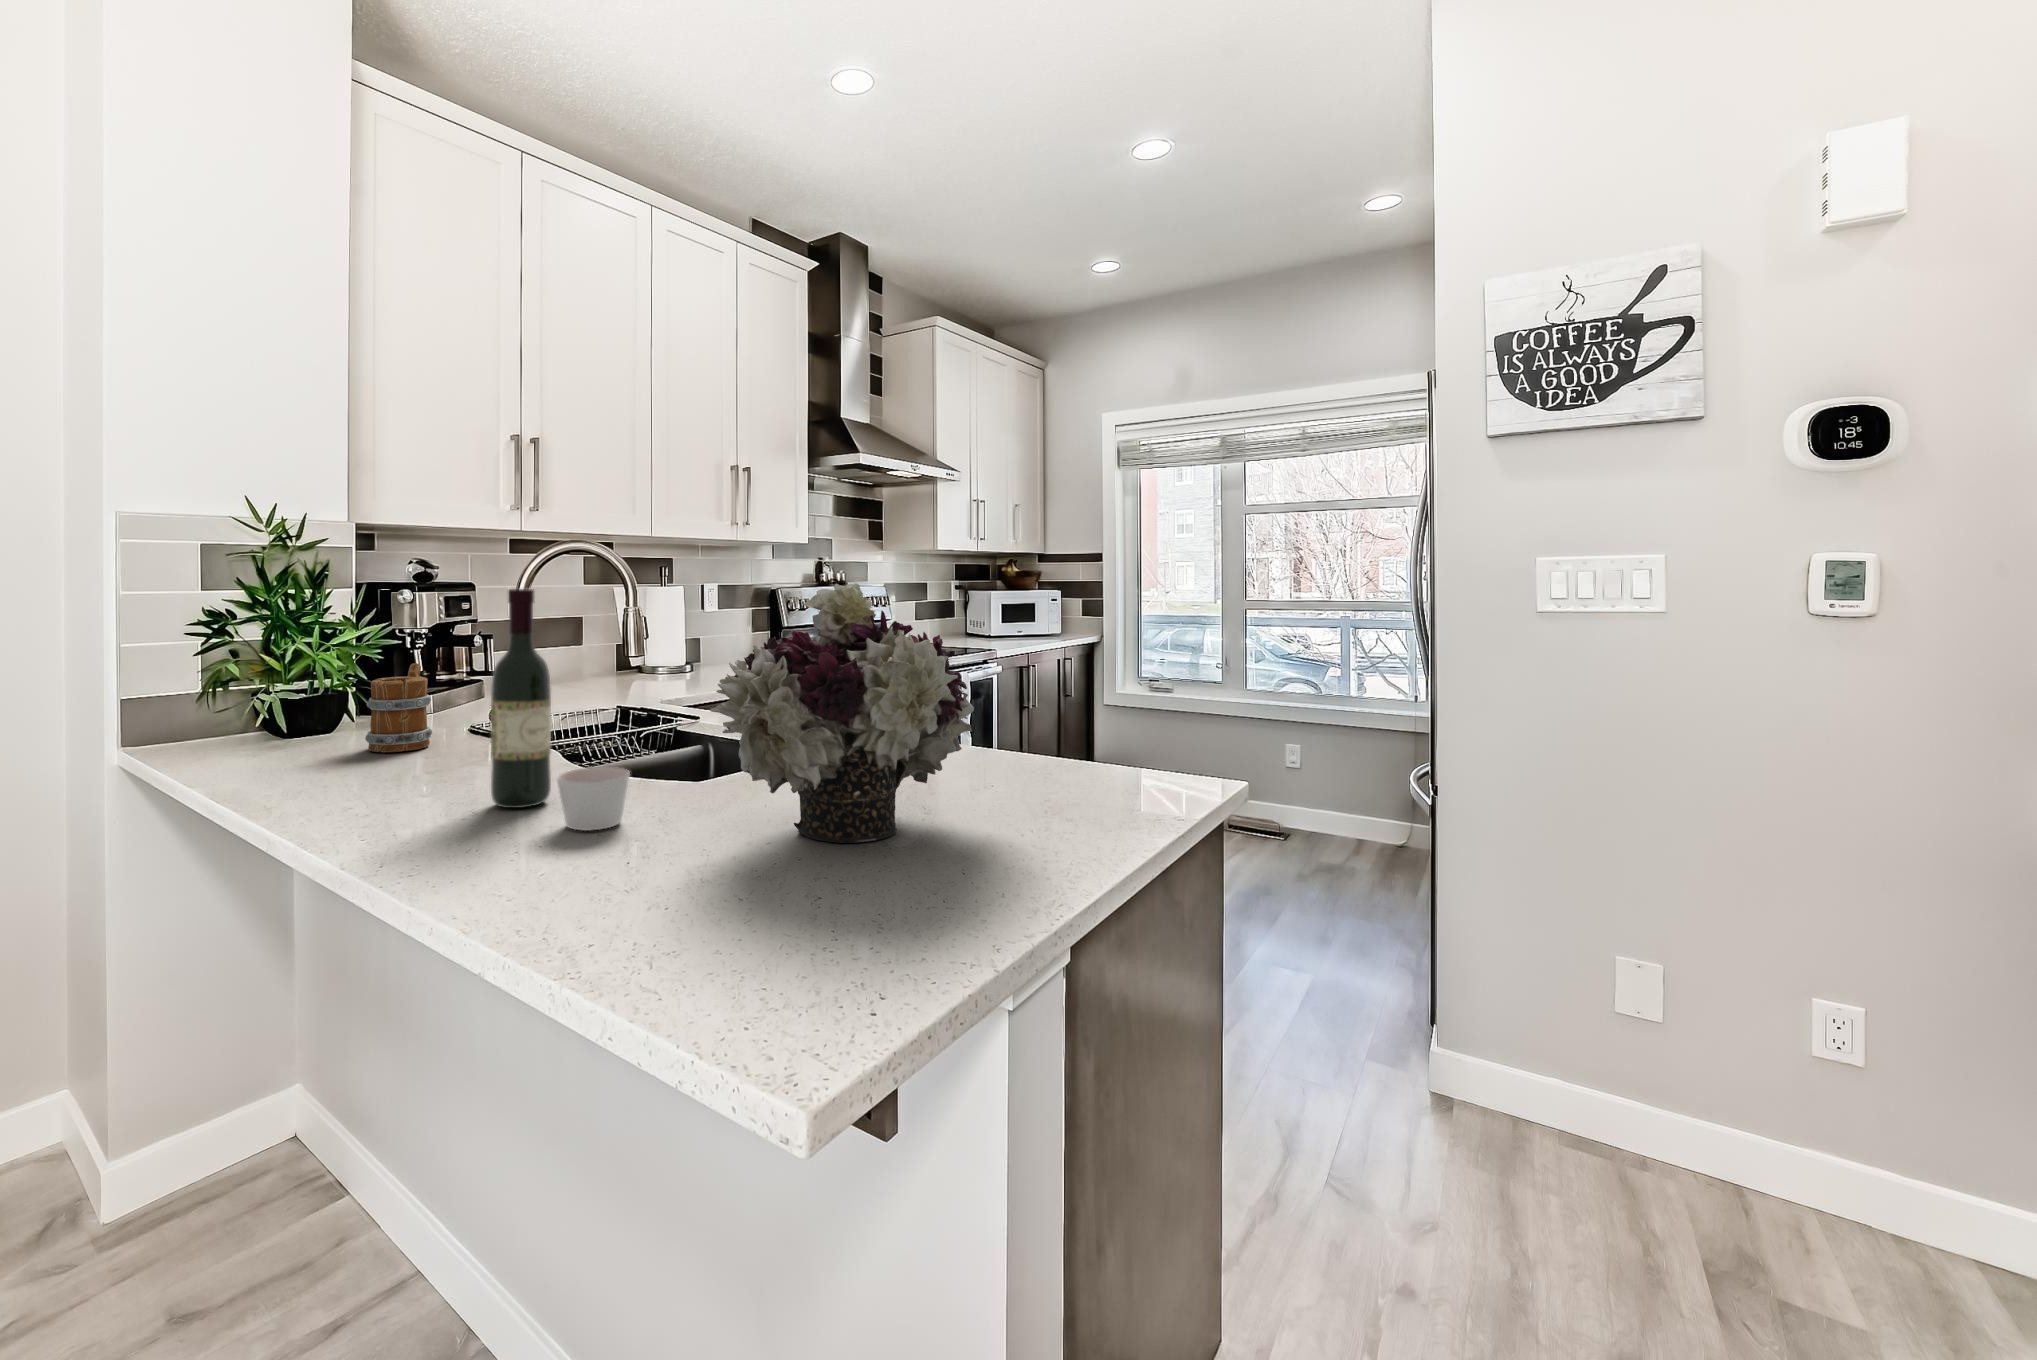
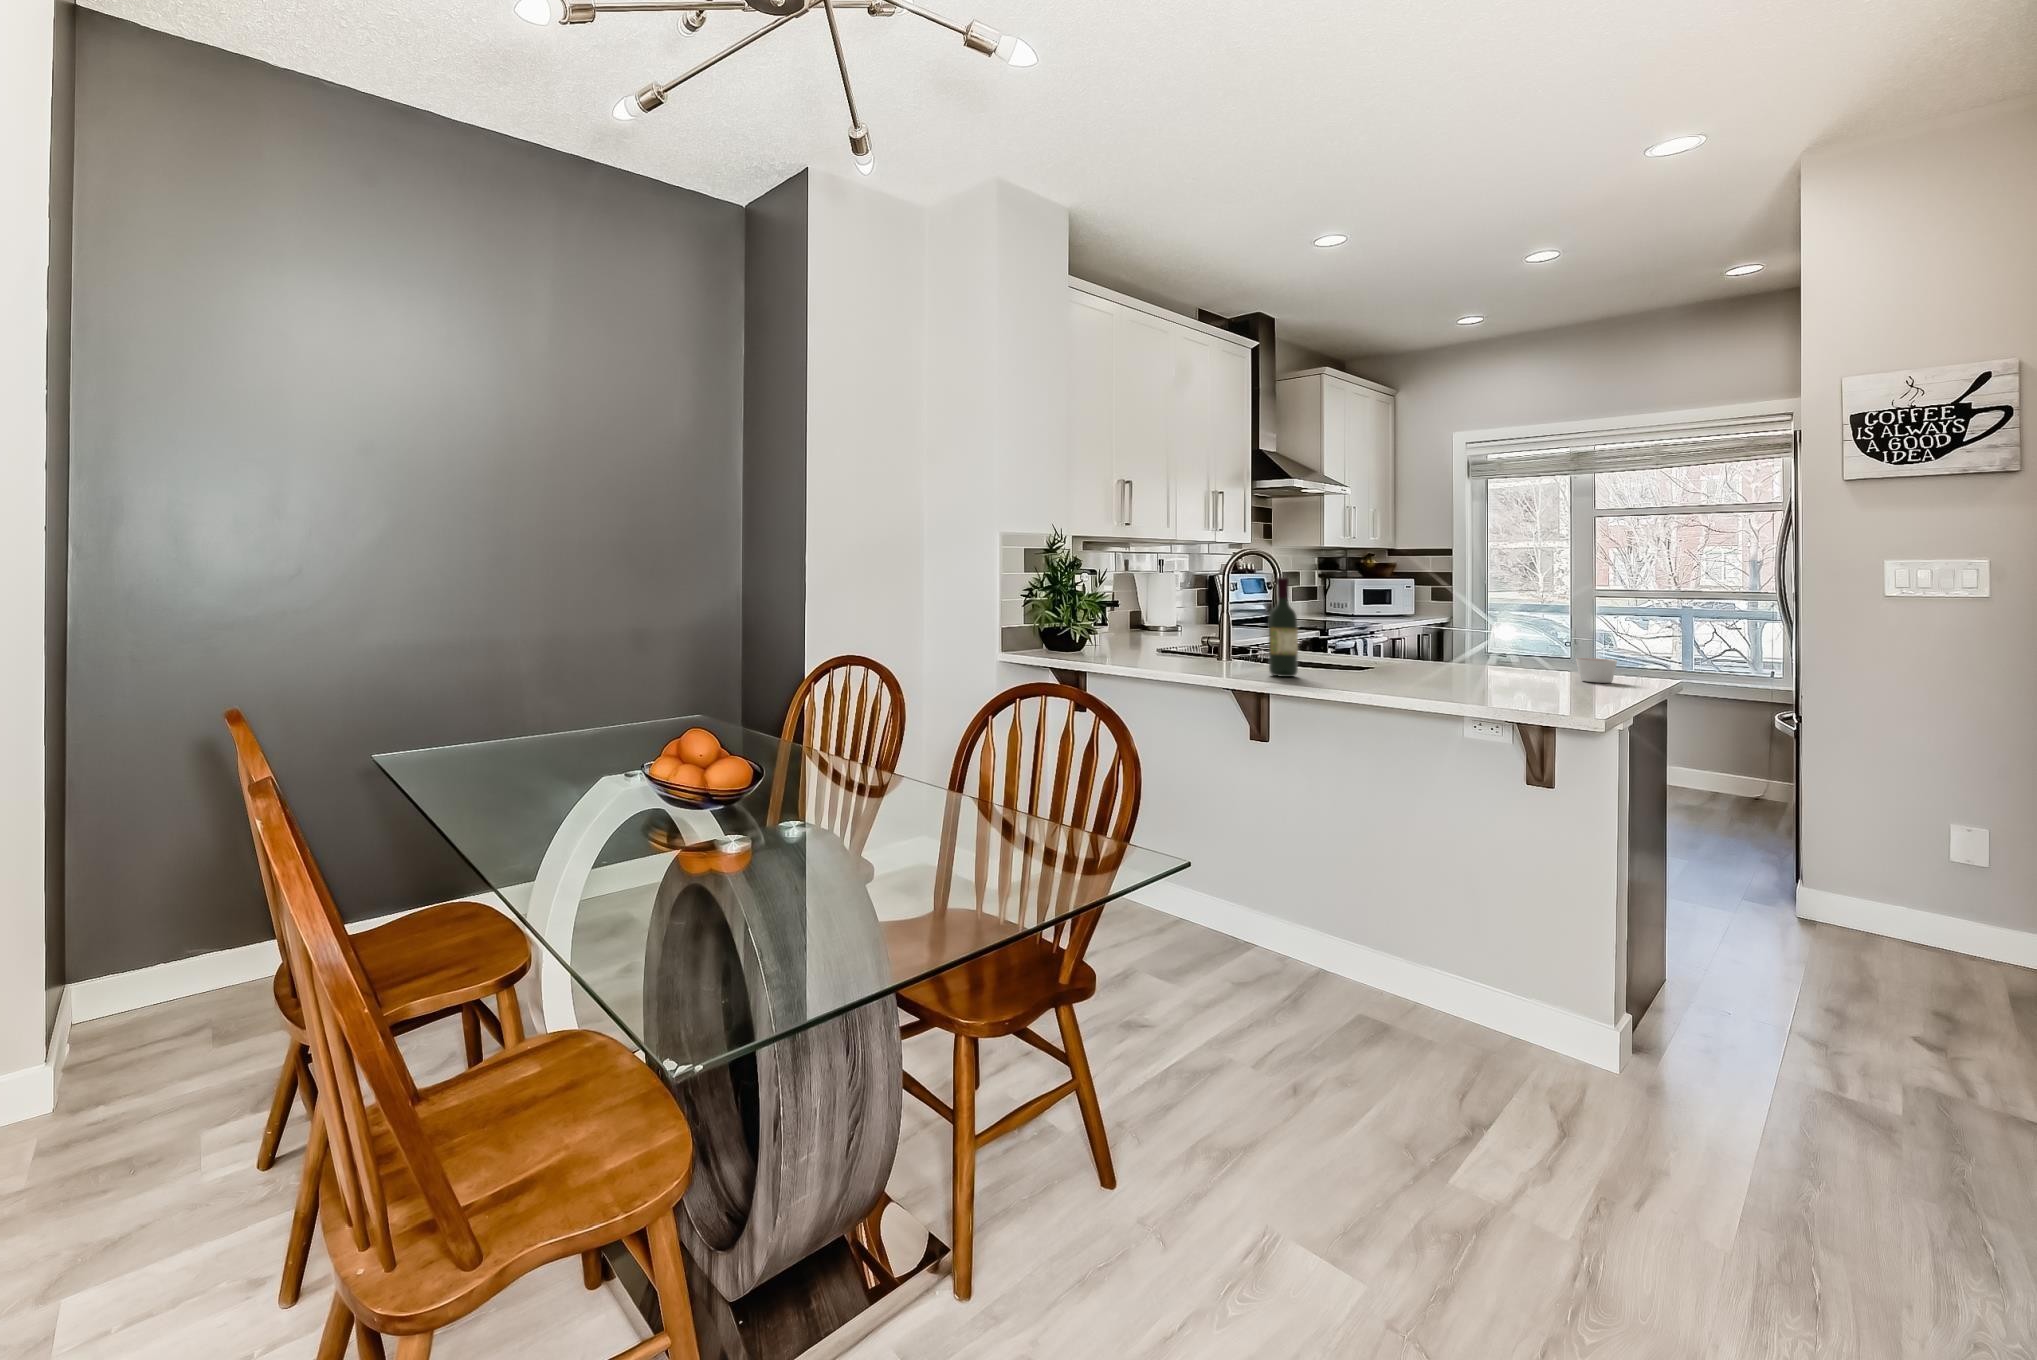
flower arrangement: present [710,583,974,843] -> none [1412,576,1542,690]
mug: present [365,663,432,752] -> none [1123,616,1155,660]
candle: present [557,767,630,831] -> present [1576,658,1617,683]

